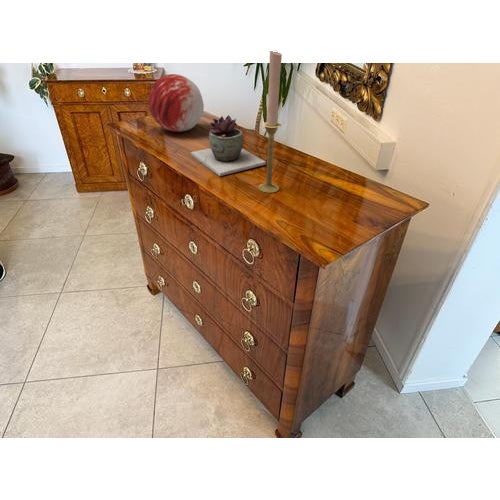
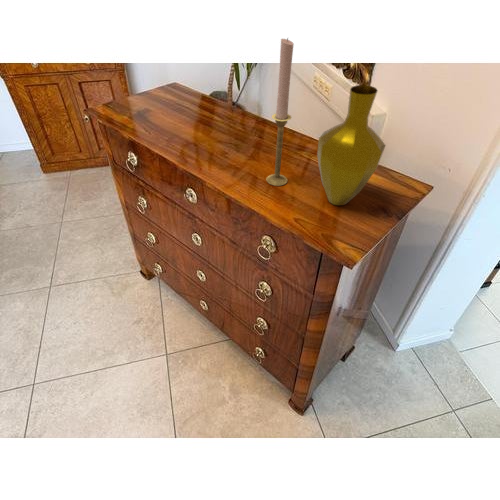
decorative orb: present [148,74,204,132] -> none [130,52,190,116]
vase: none [303,93,369,213] -> present [317,85,385,205]
succulent plant: present [191,115,265,176] -> none [186,101,267,170]

